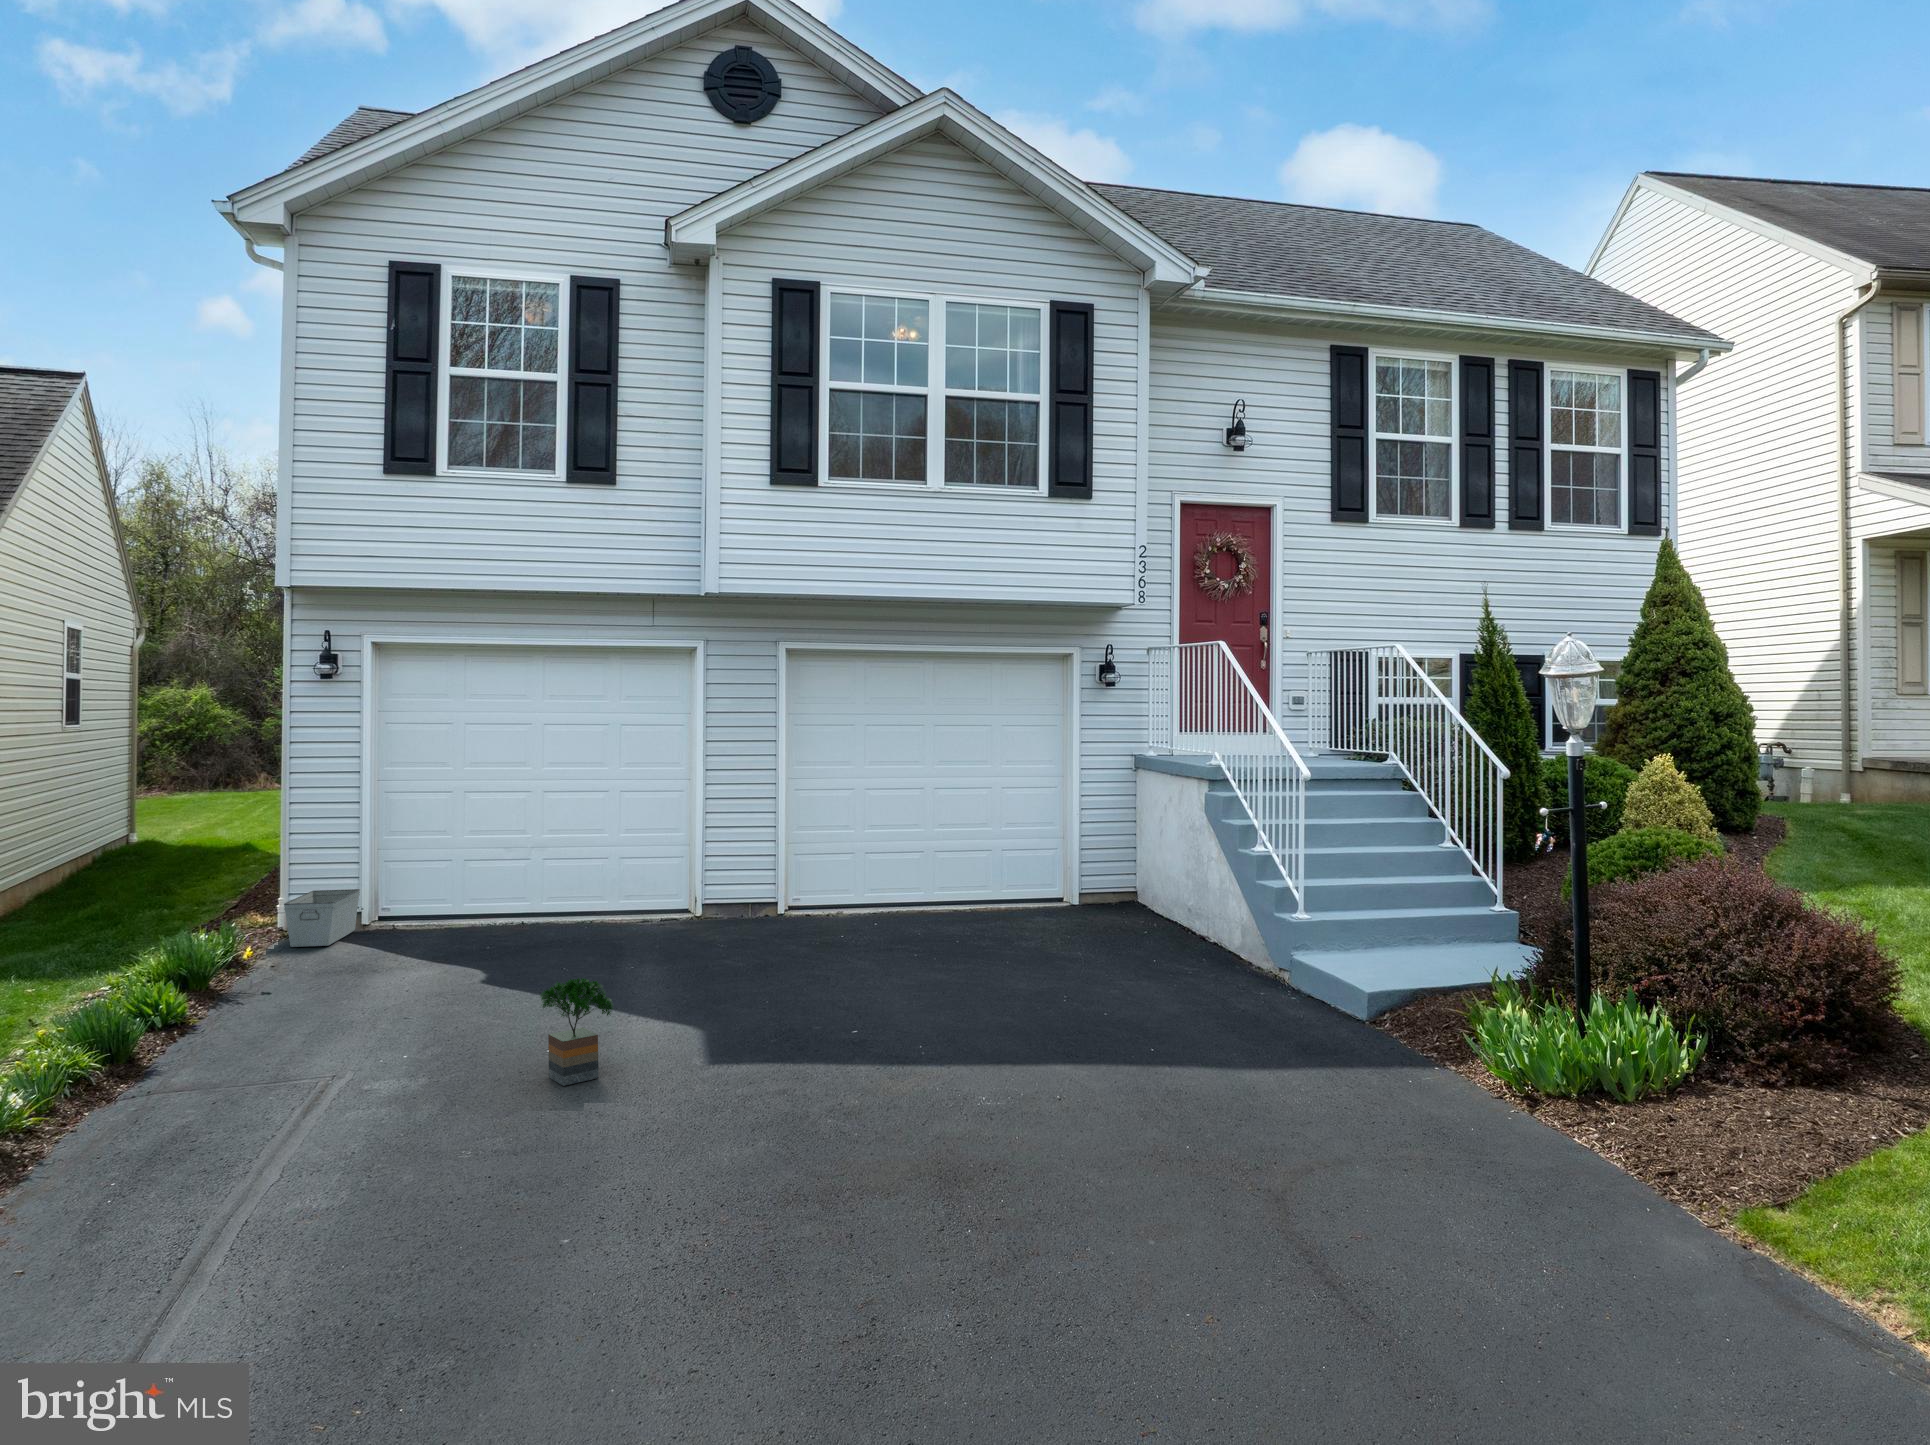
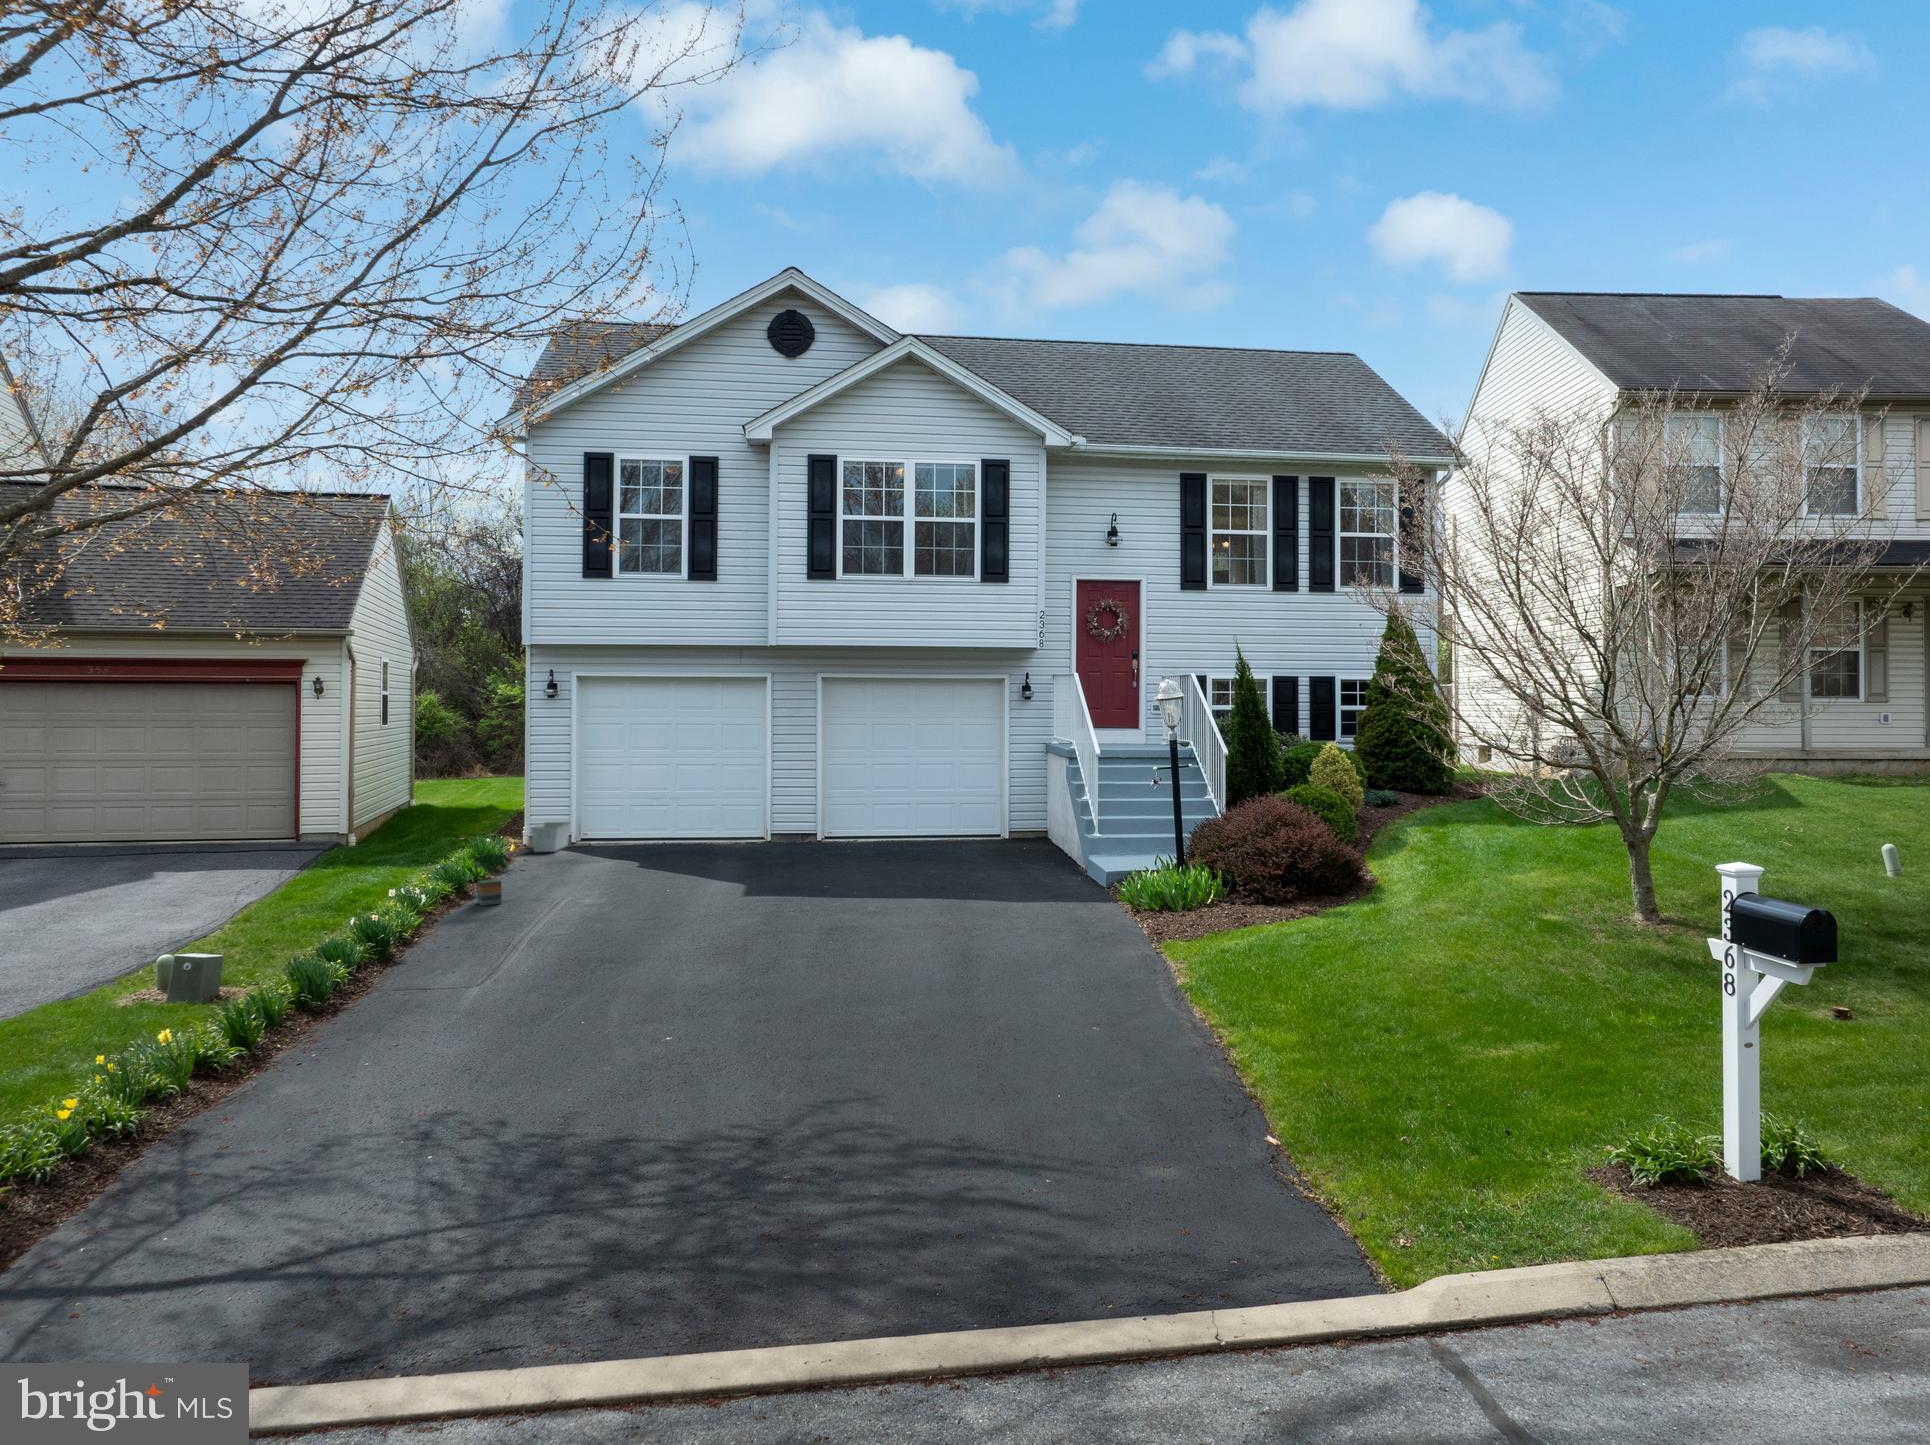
potted tree: present [540,978,613,1086] -> present [472,854,509,906]

